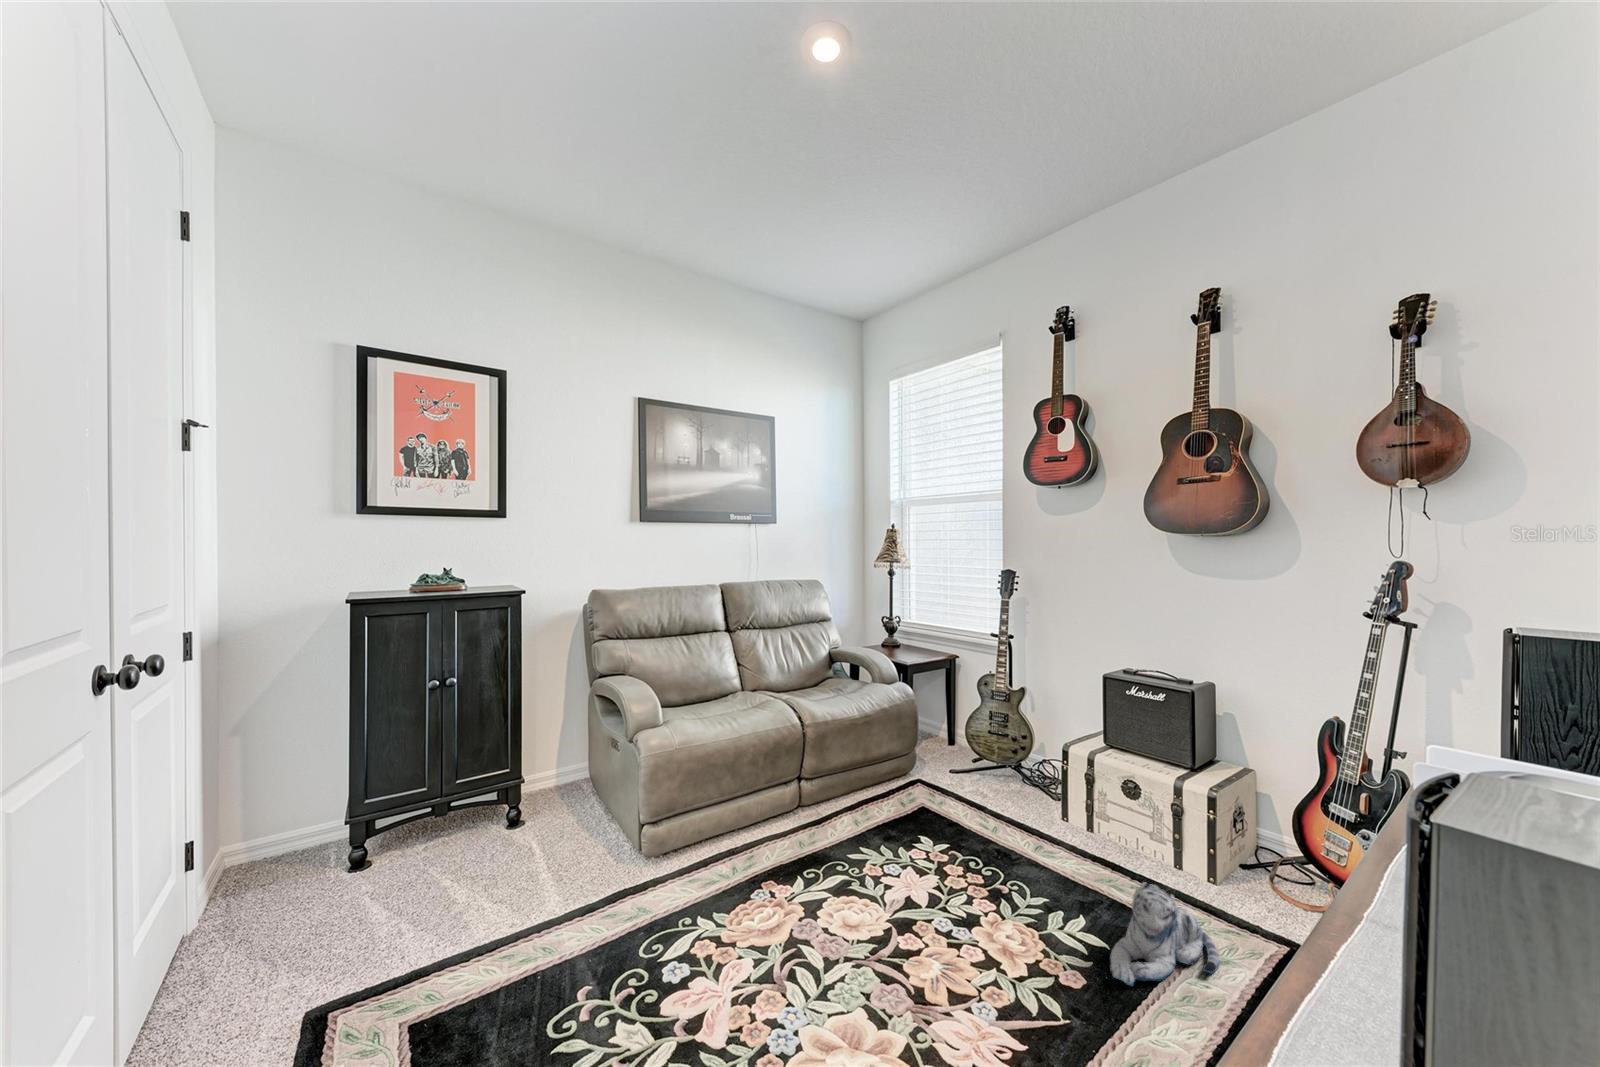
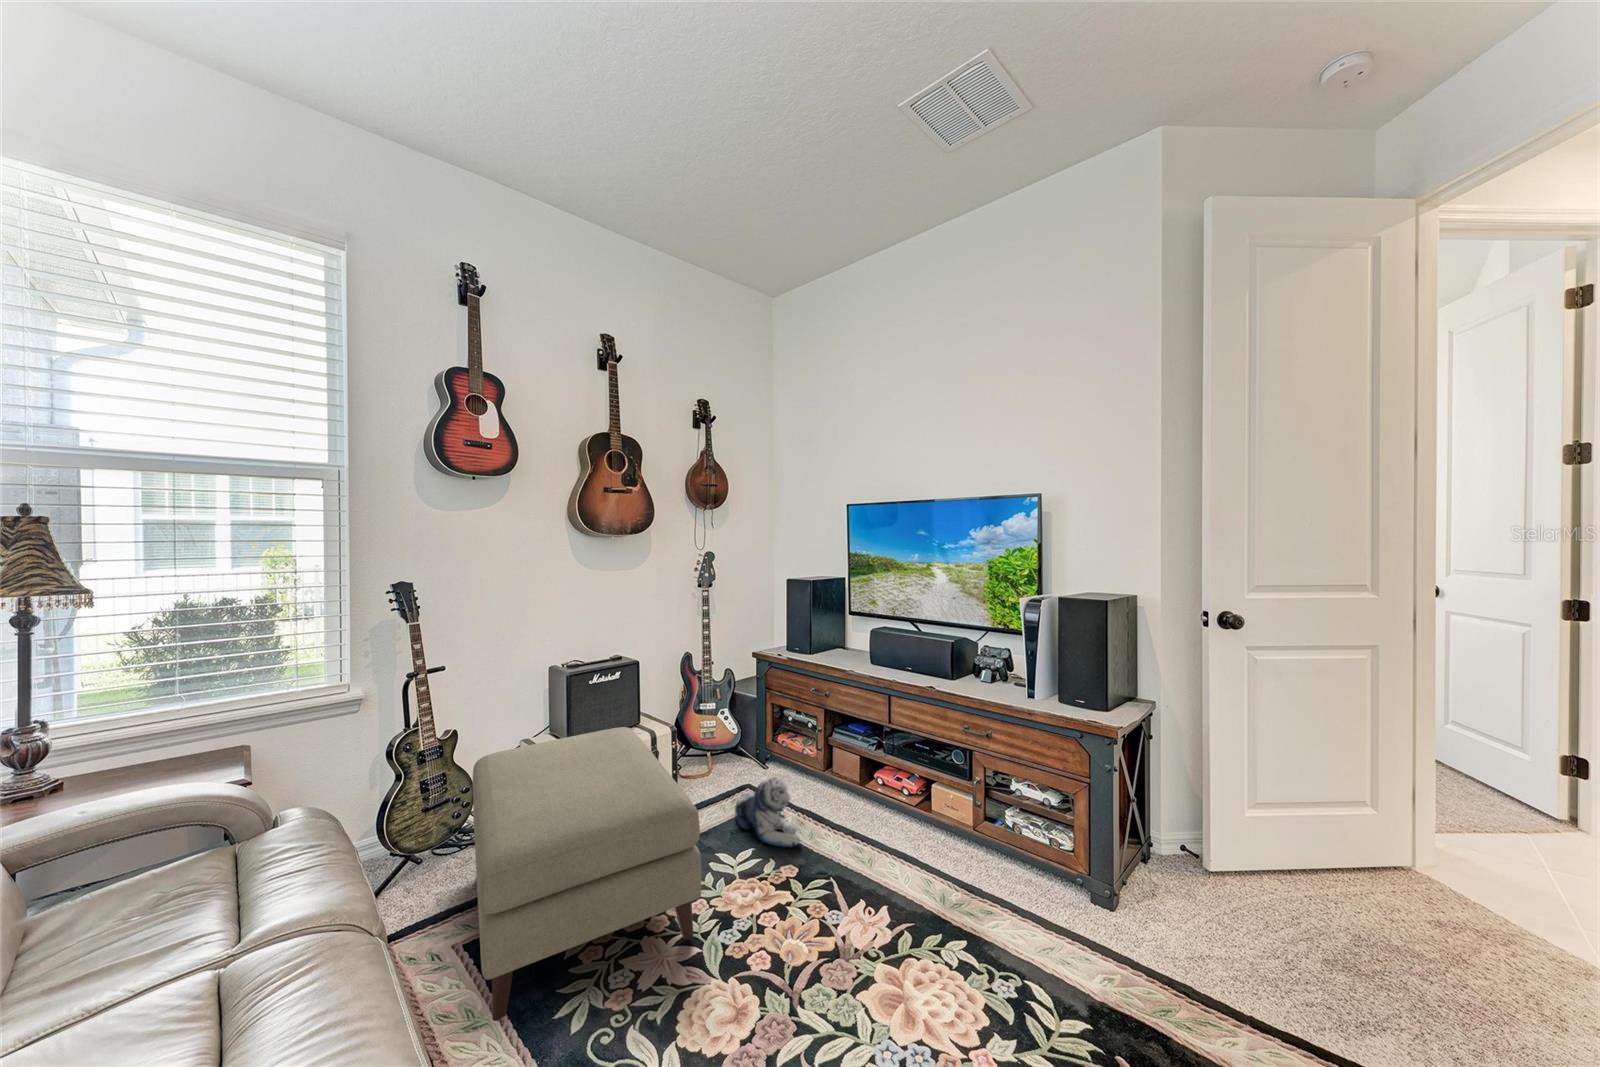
ottoman: none [843,703,1101,897] -> present [473,727,701,1021]

